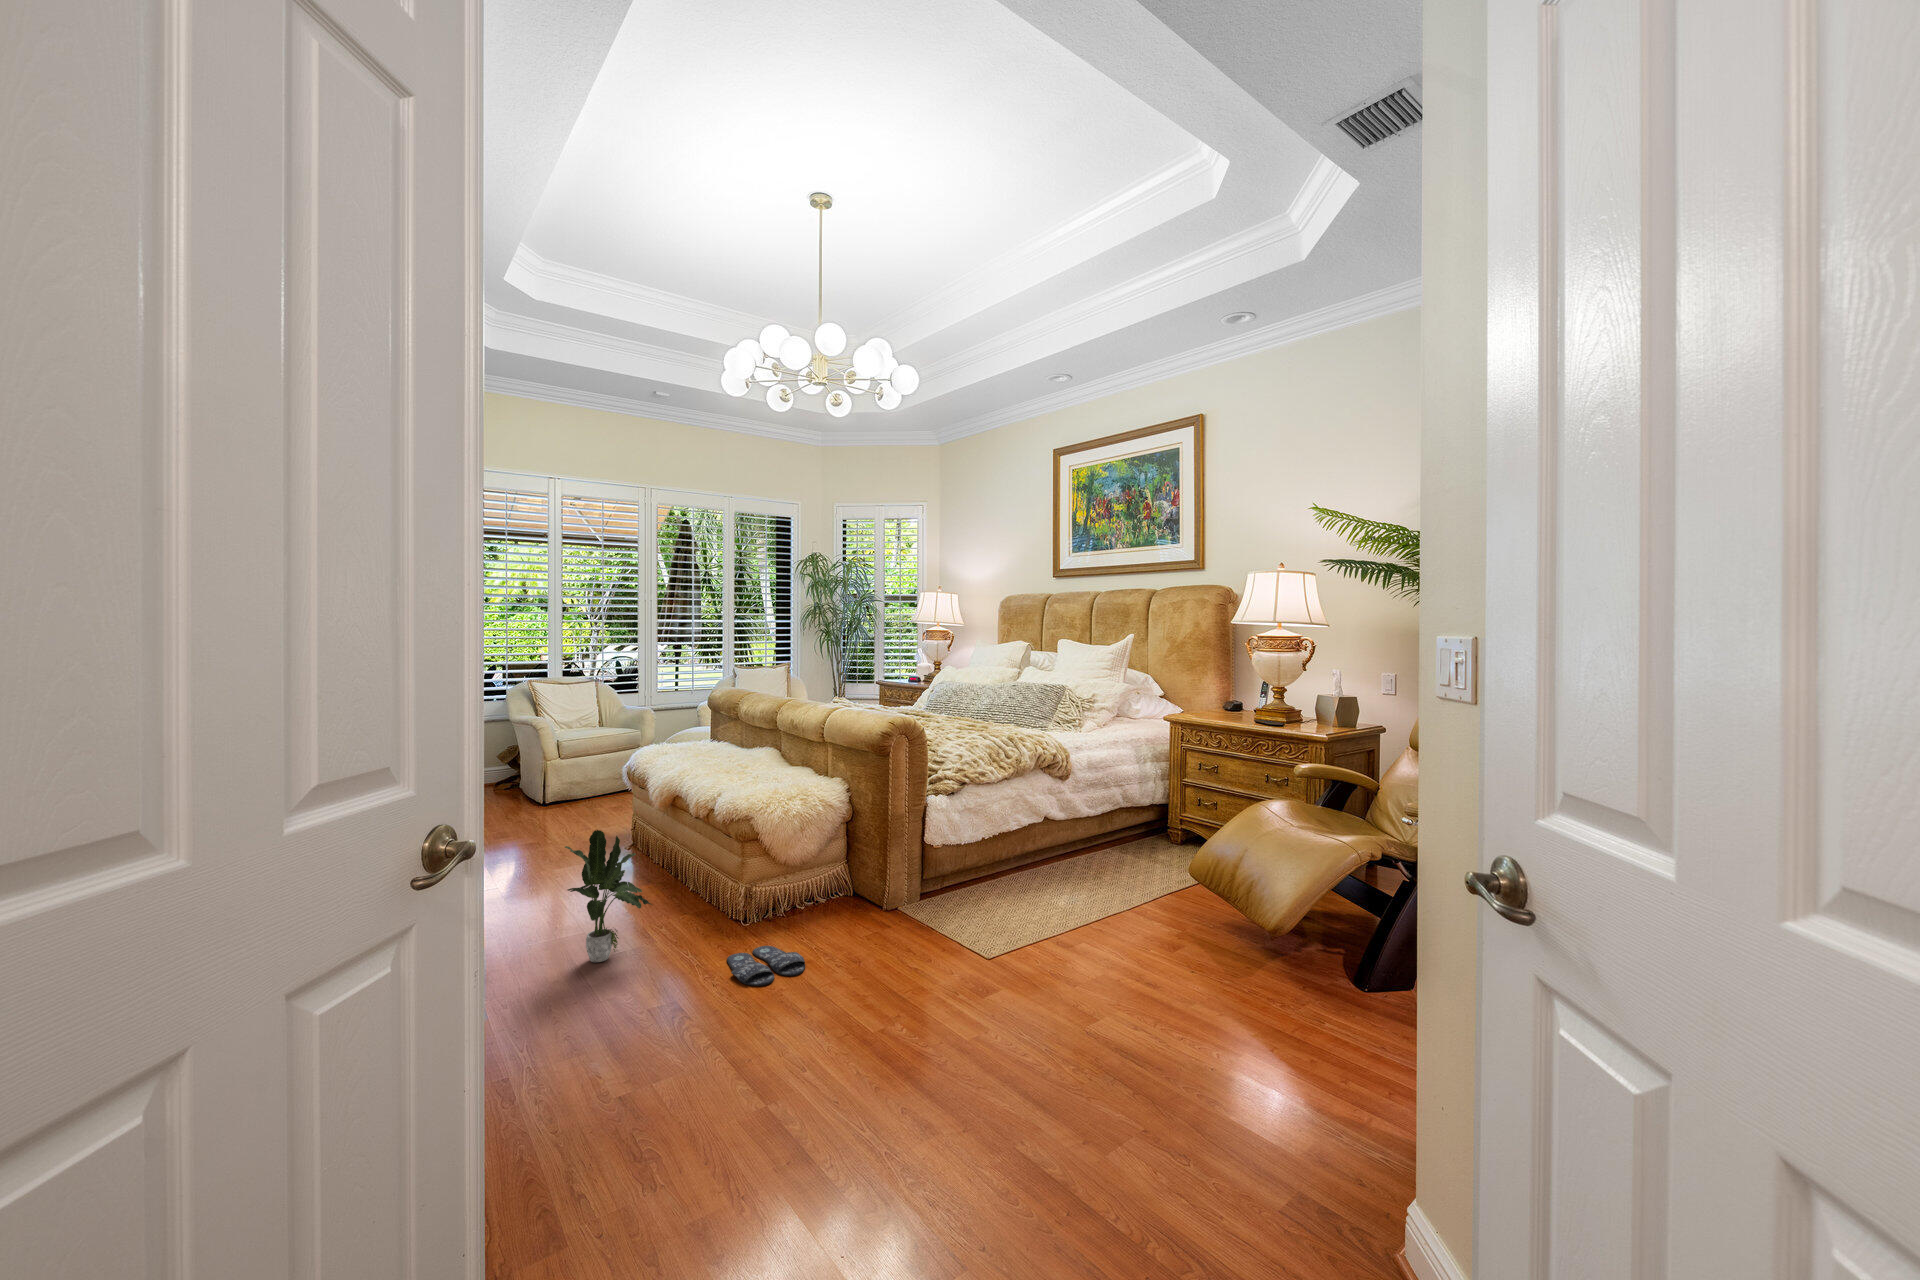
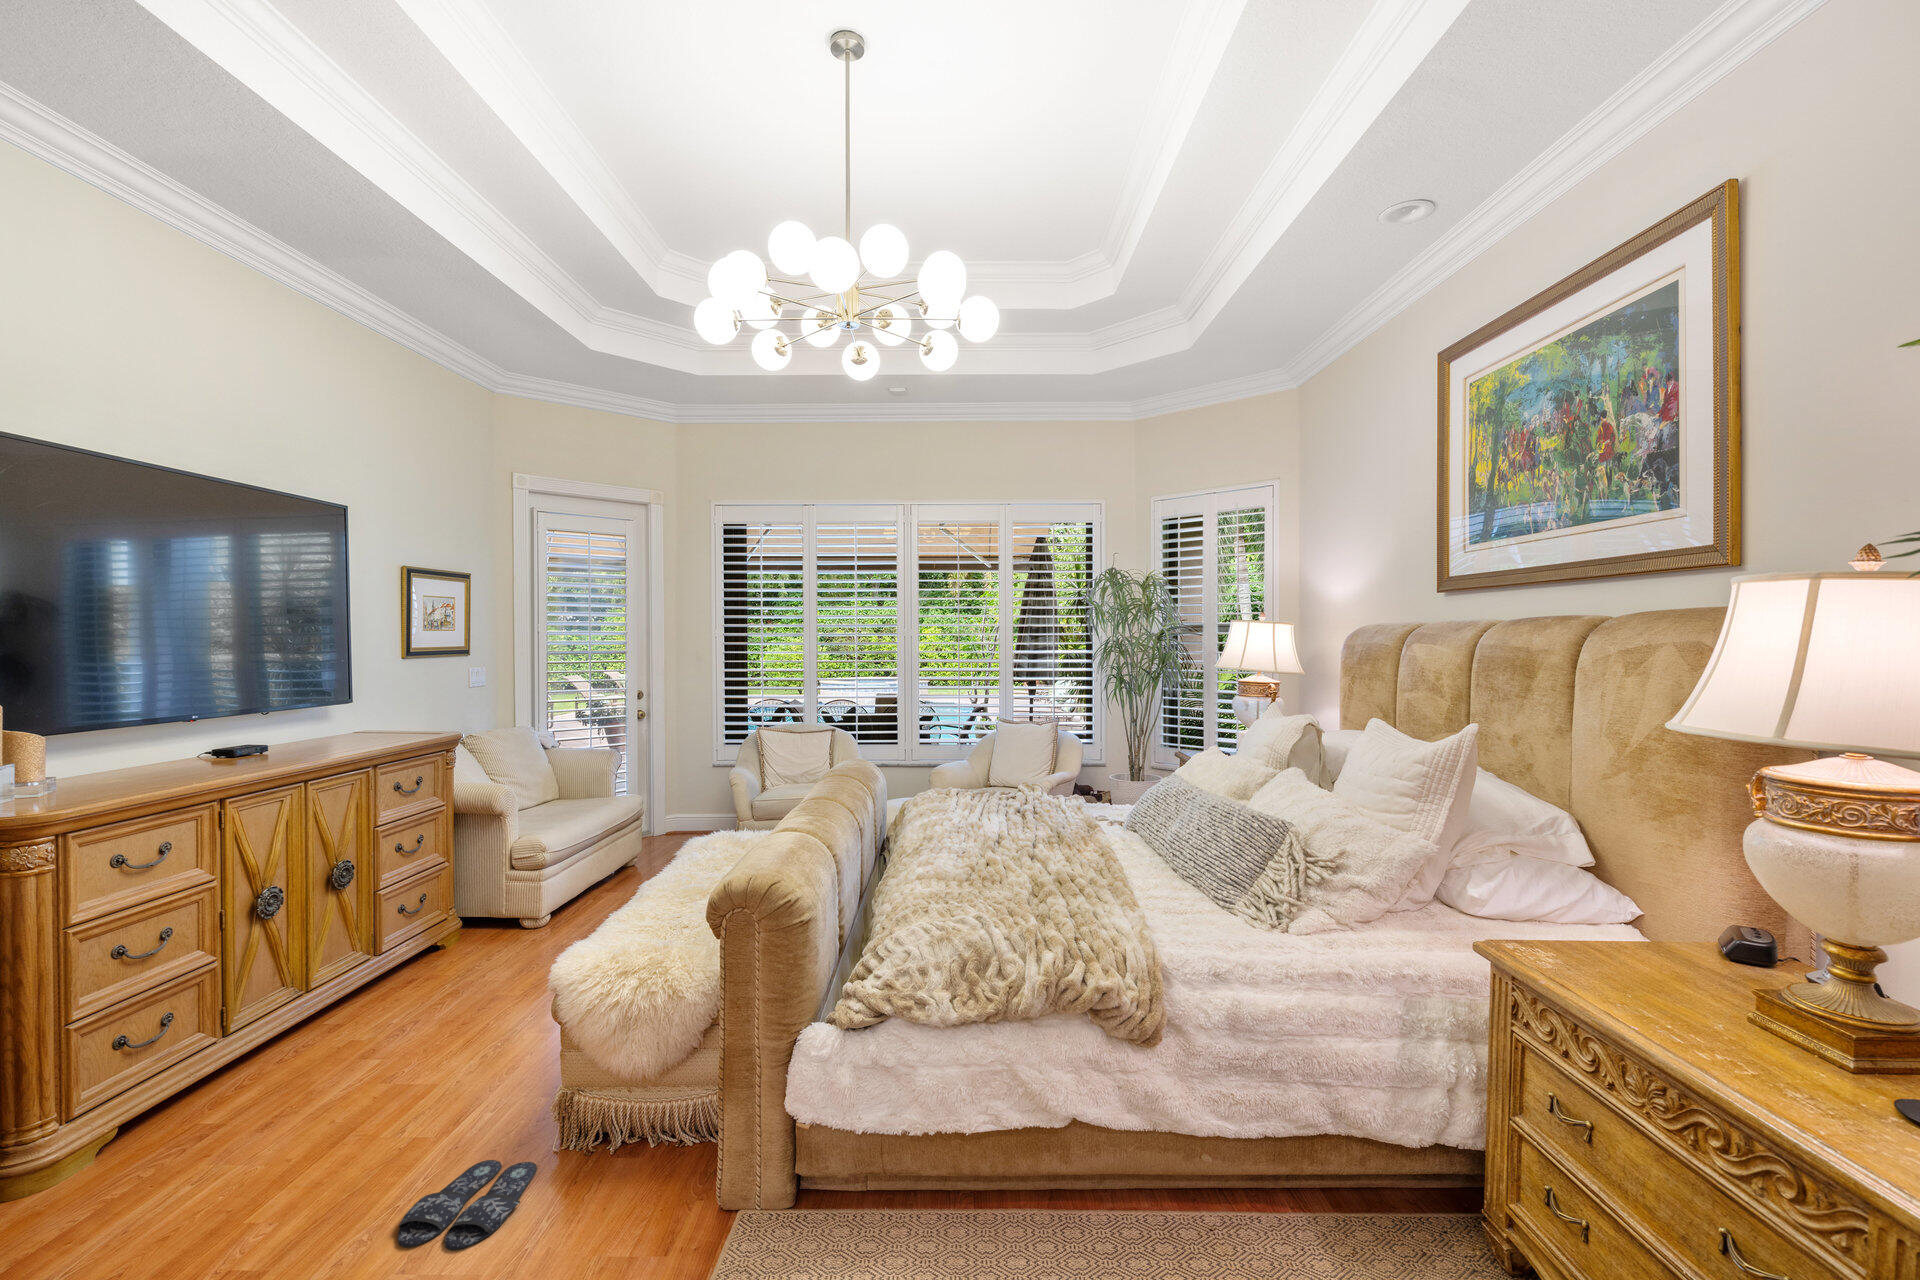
potted plant: present [565,830,652,962] -> none [362,937,503,1098]

